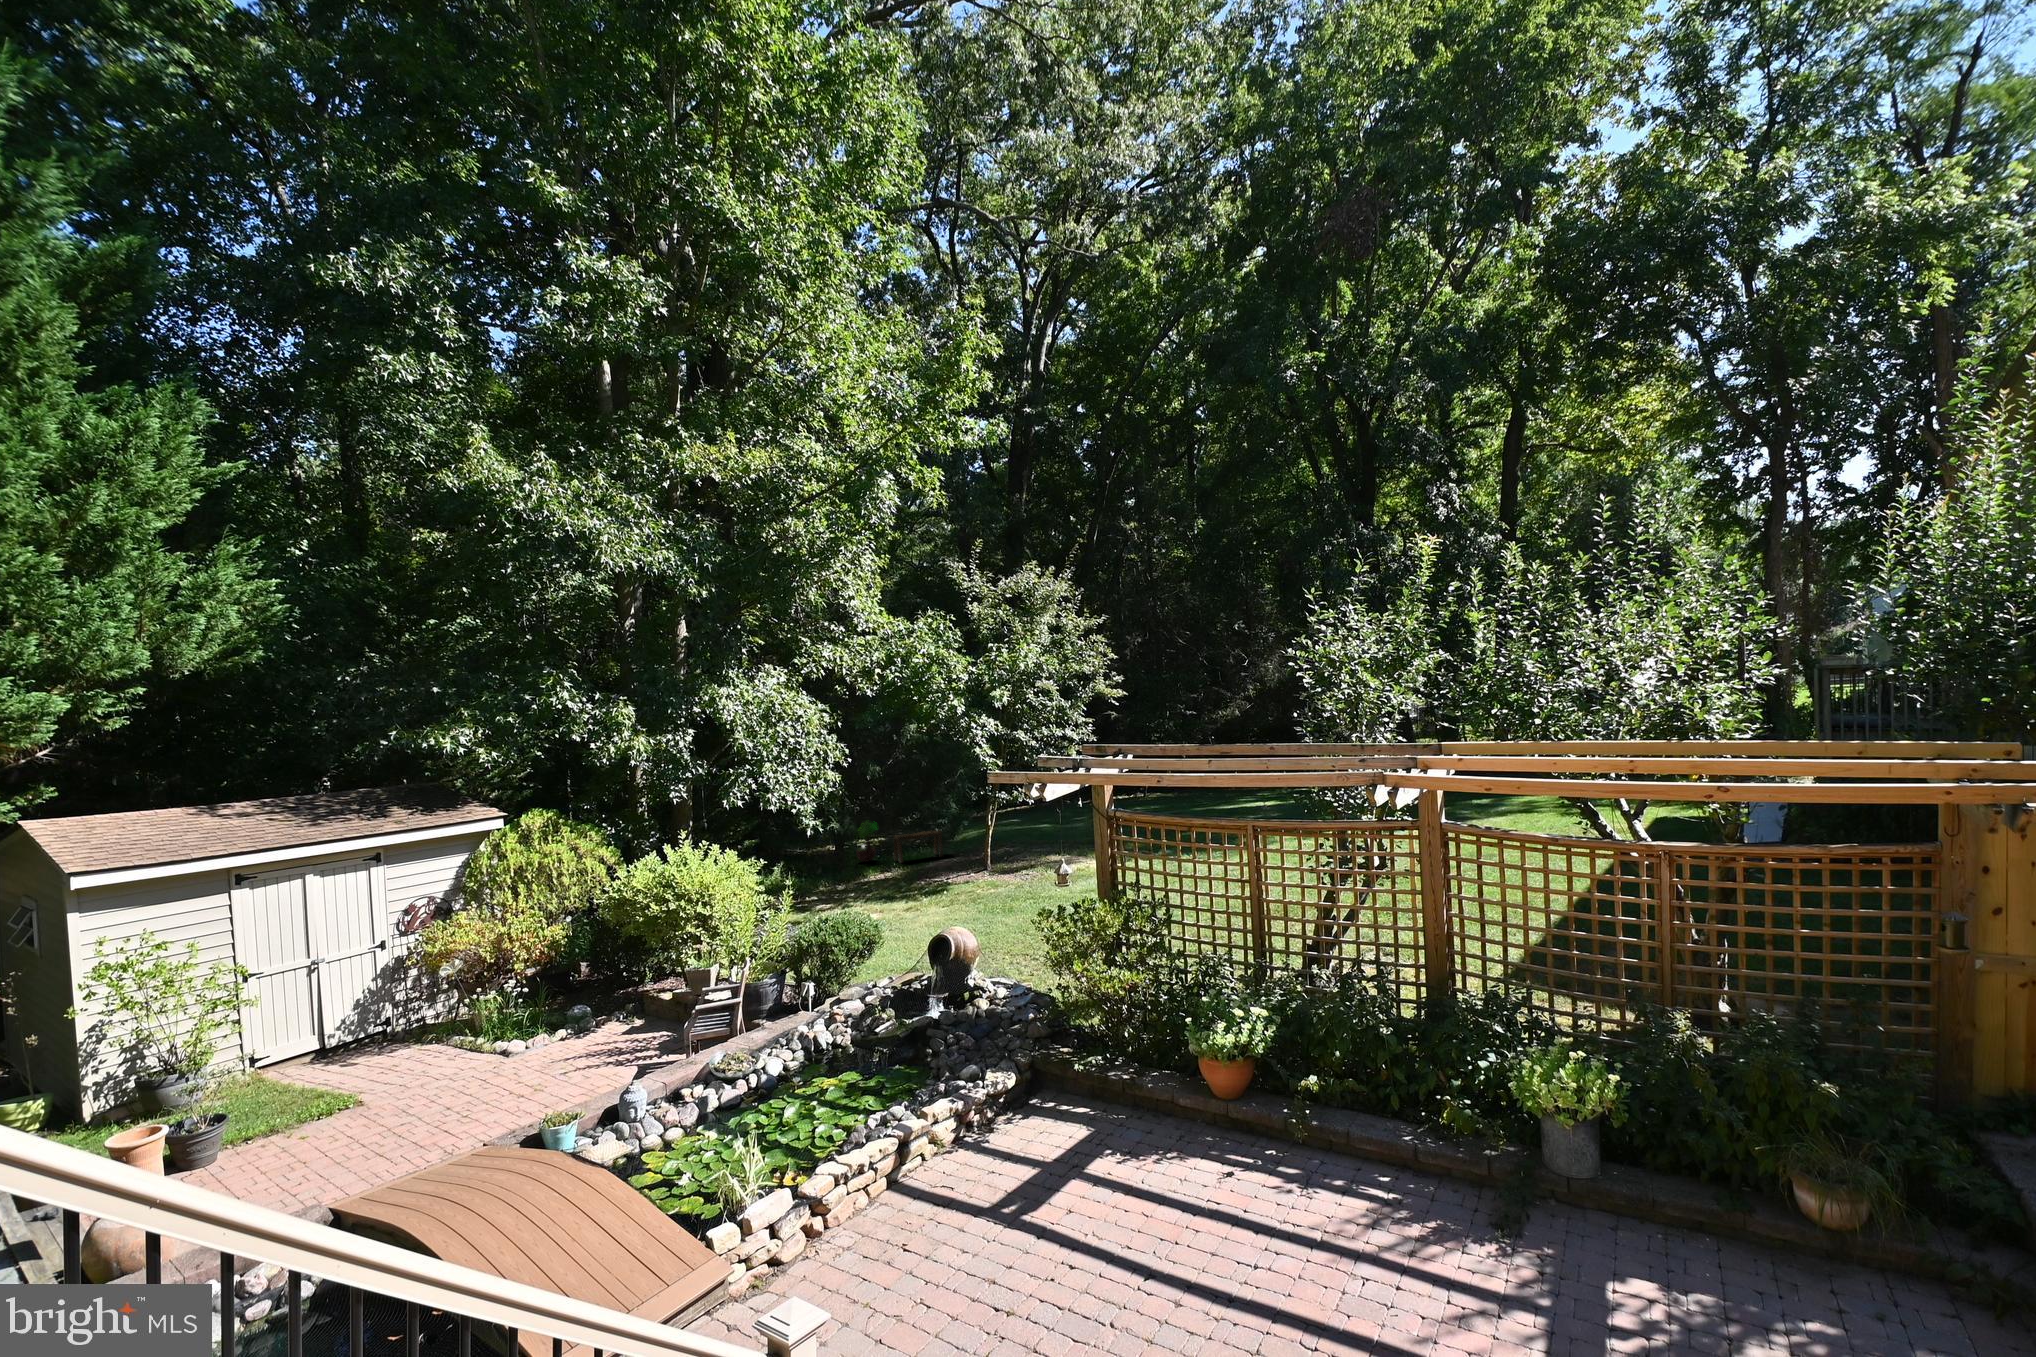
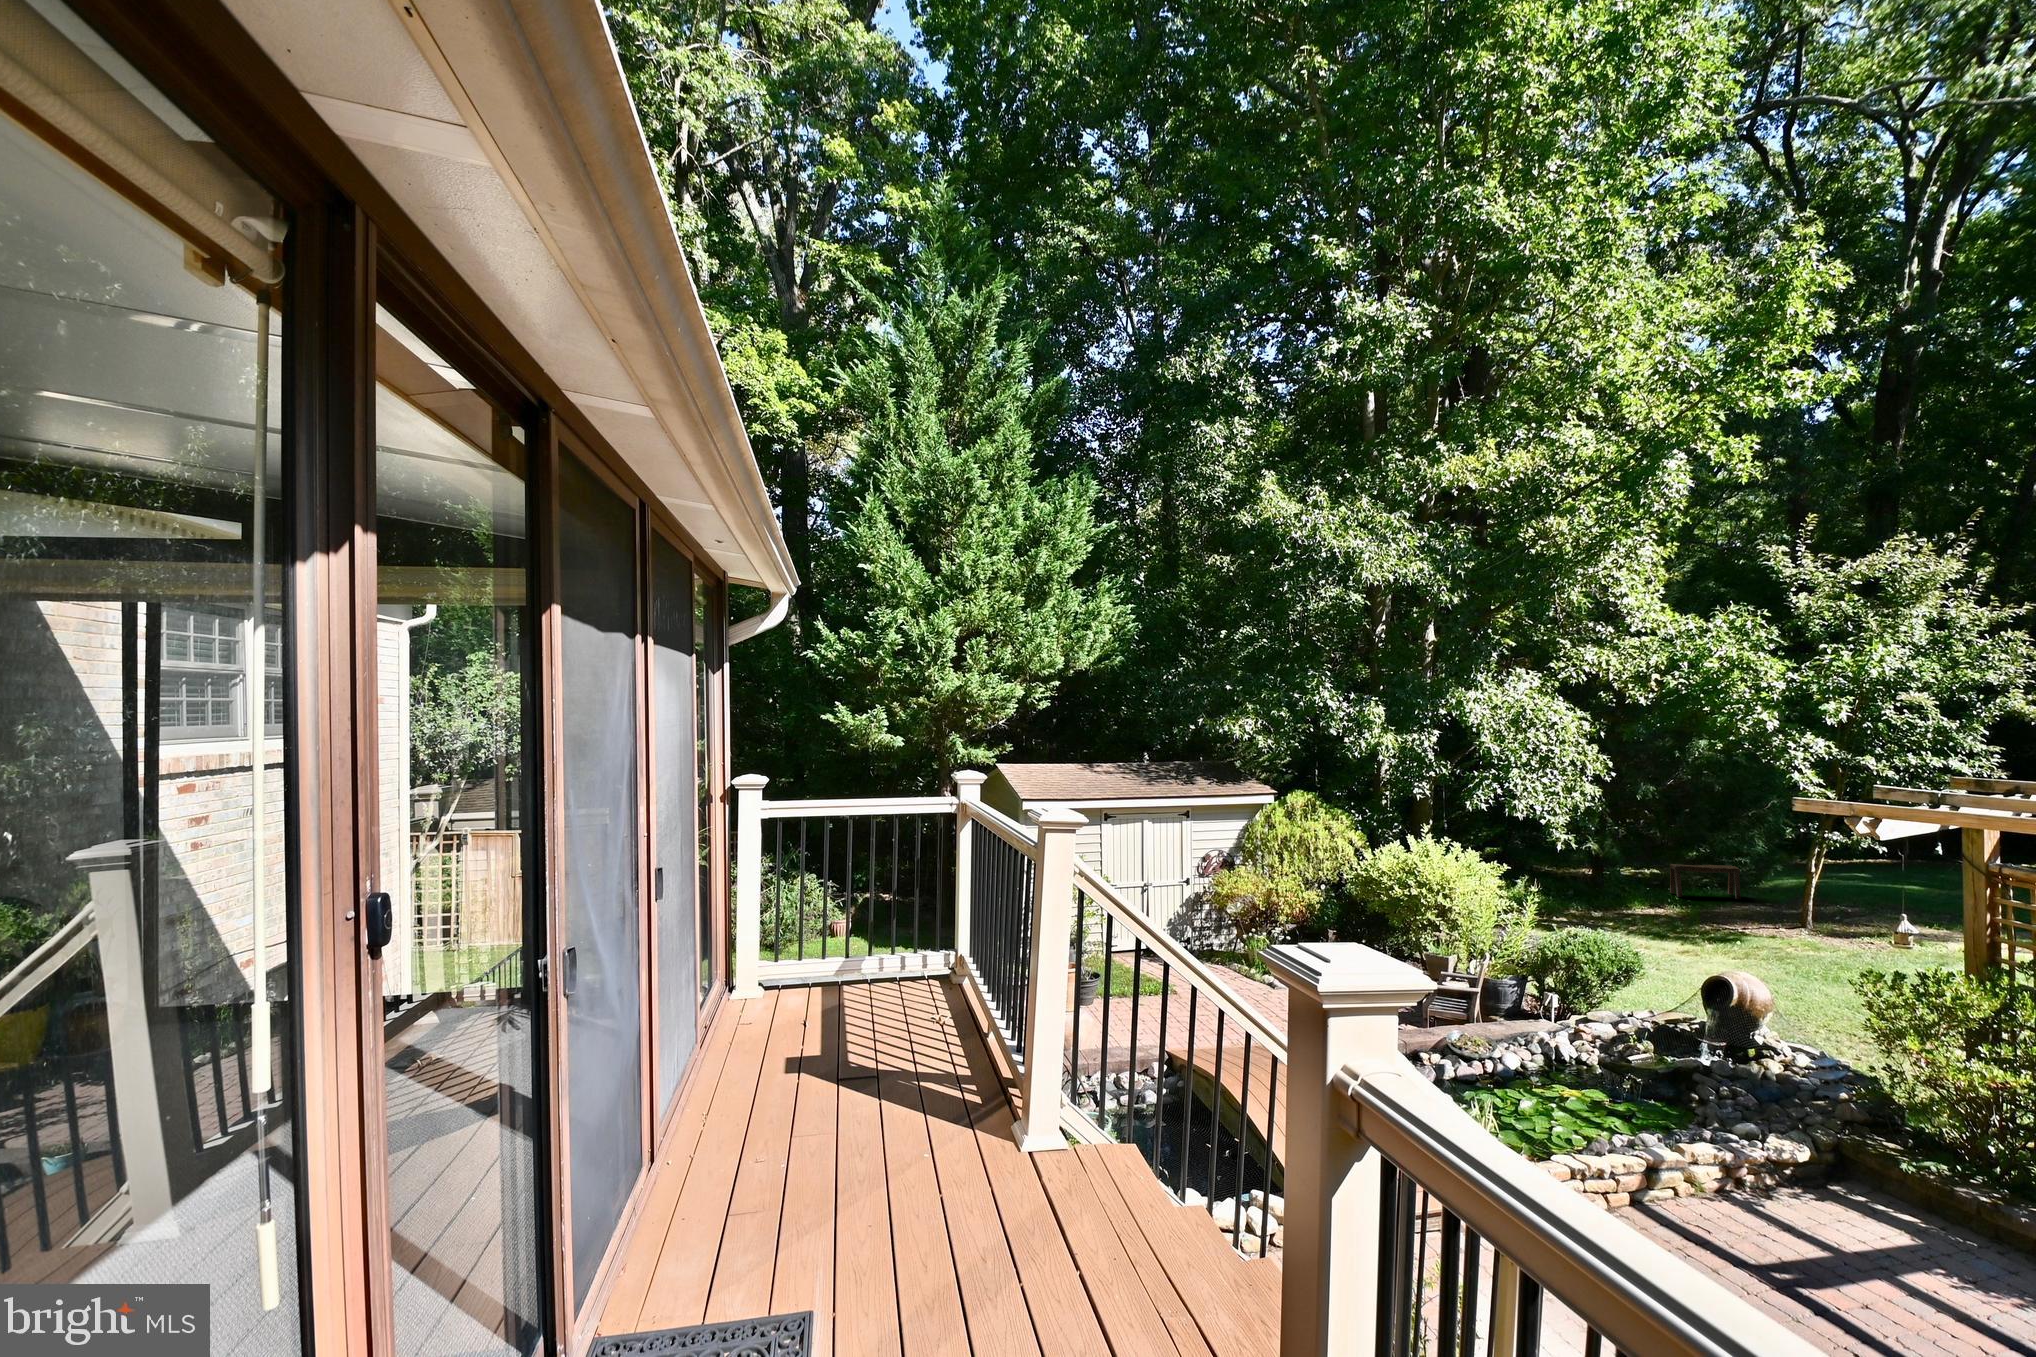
potted tree: present [856,822,876,862] -> none [1618,838,1651,888]

